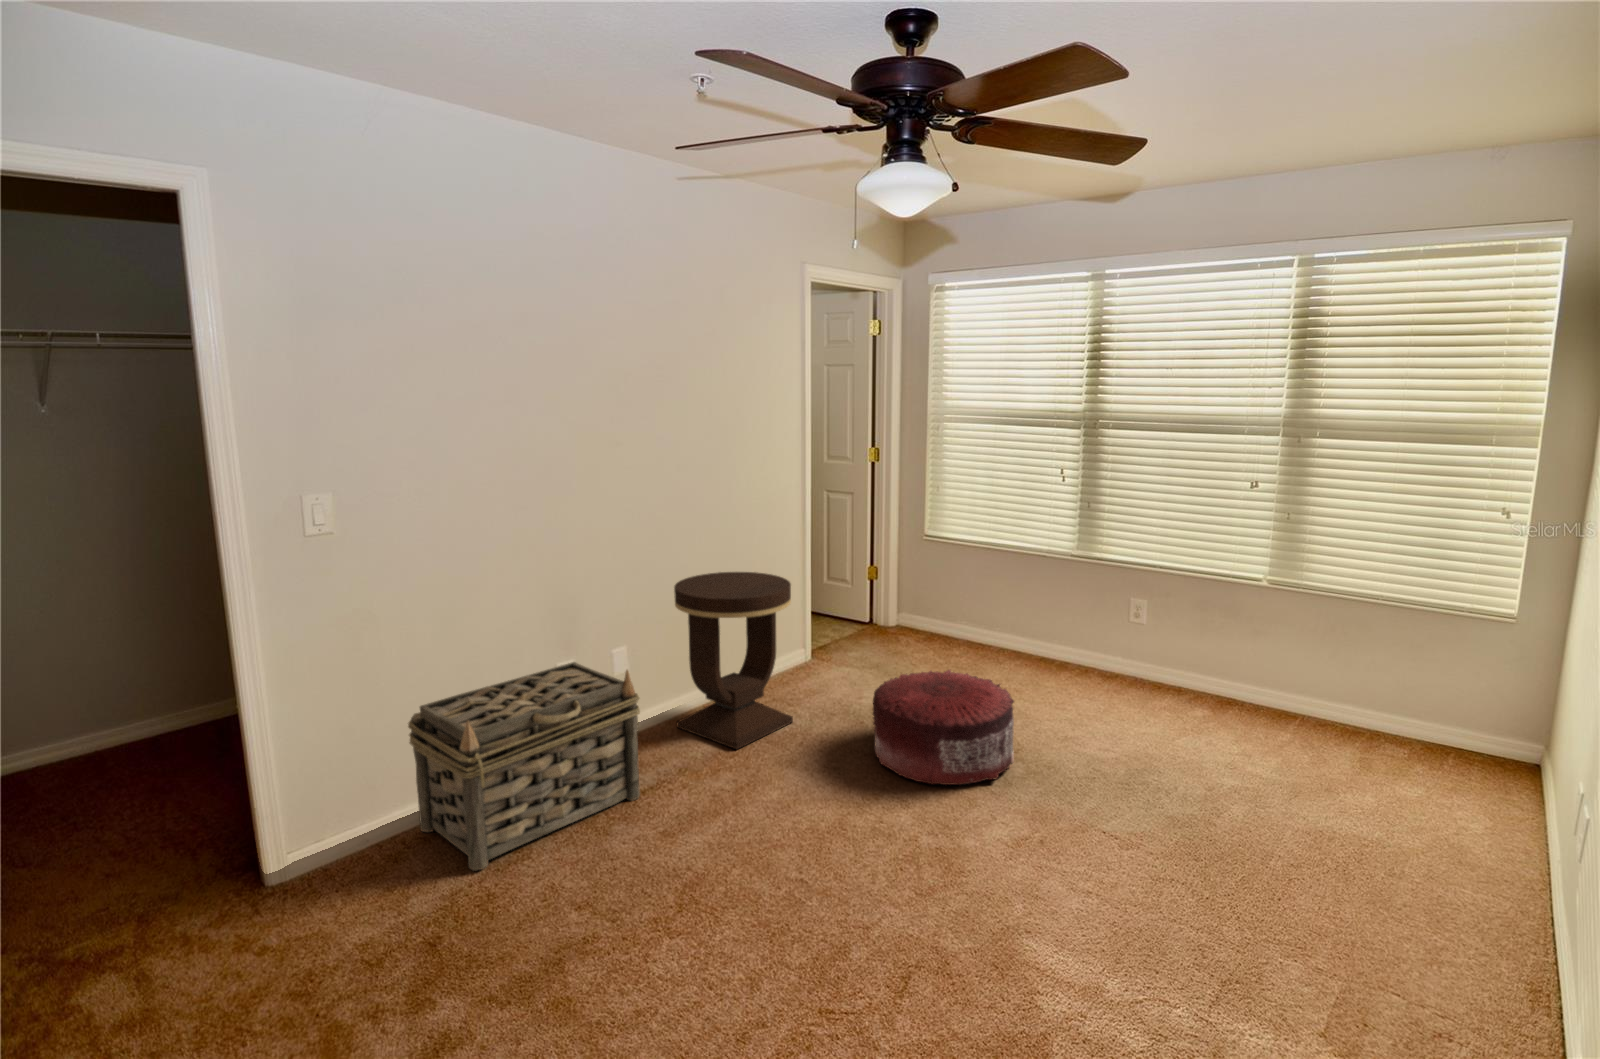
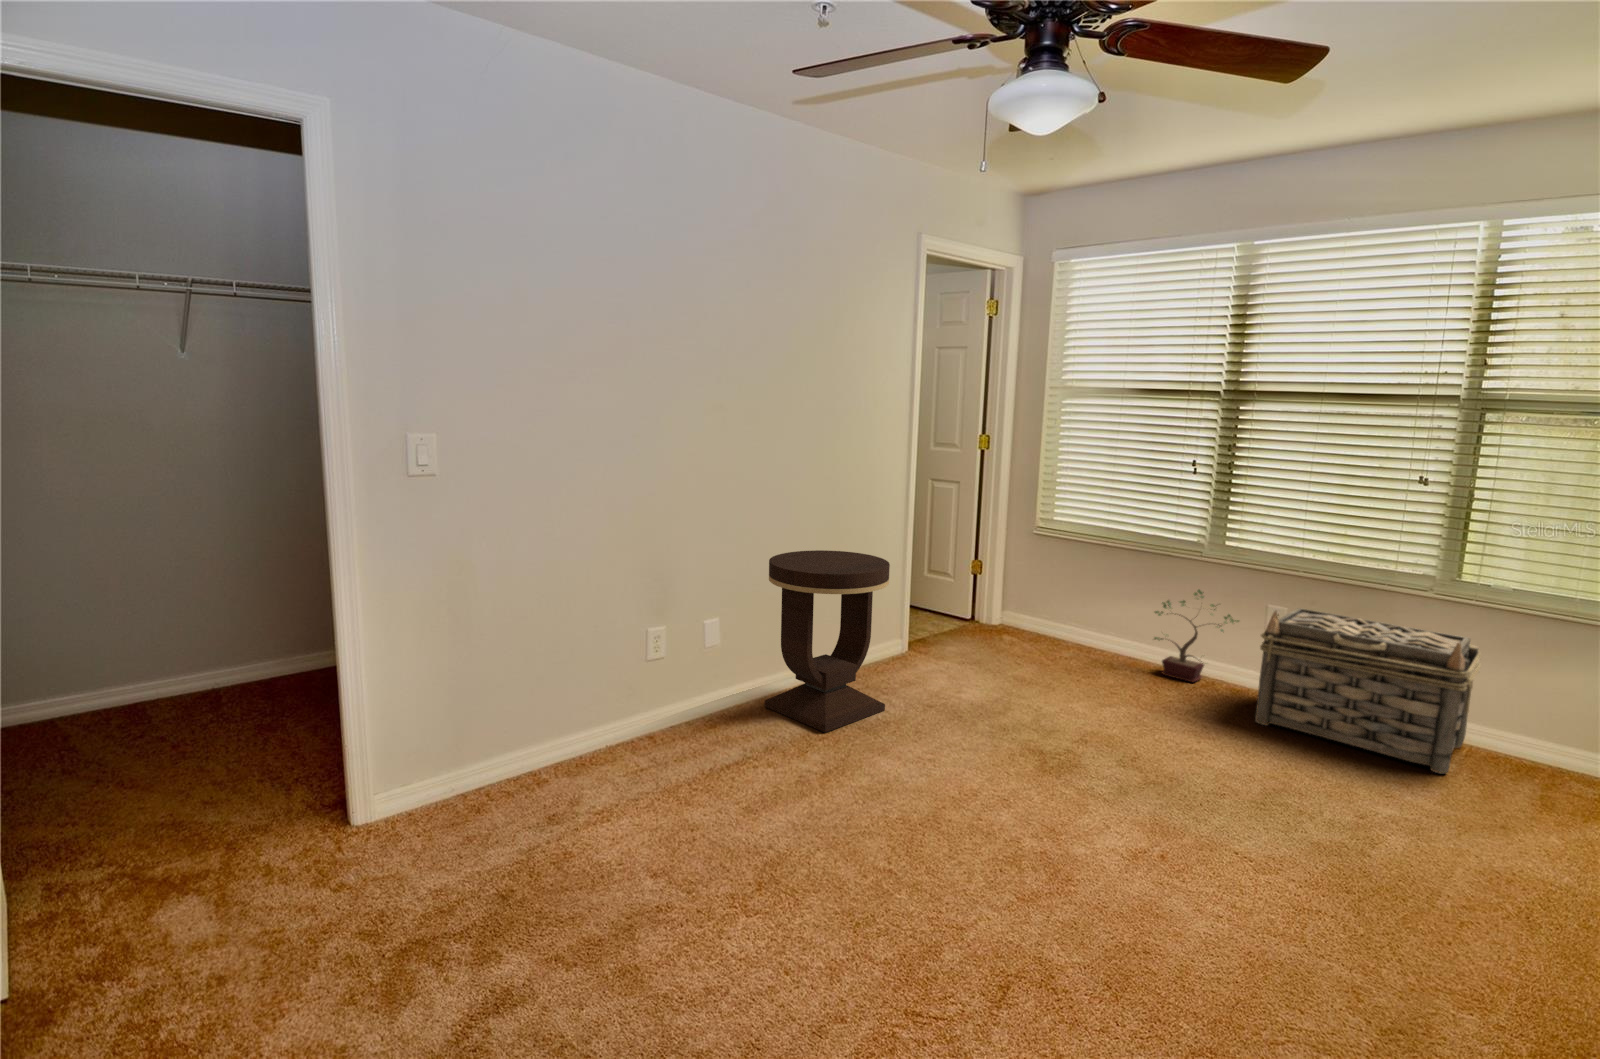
potted plant: none [1037,586,1114,673] -> present [1154,590,1239,682]
basket: present [408,662,640,870] -> present [1255,608,1481,773]
pouf: present [873,670,1014,785] -> none [970,664,1130,786]

